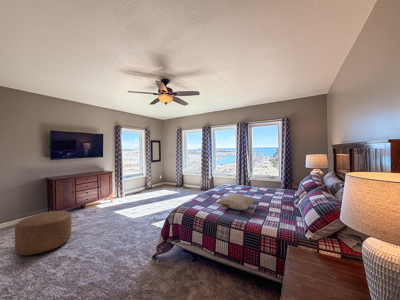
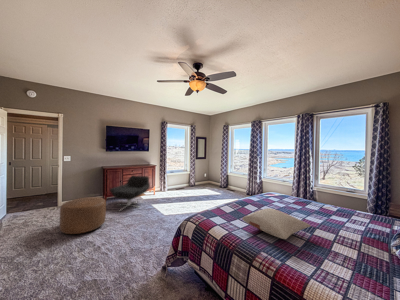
lounge chair: none [64,183,111,223] -> present [110,175,150,210]

